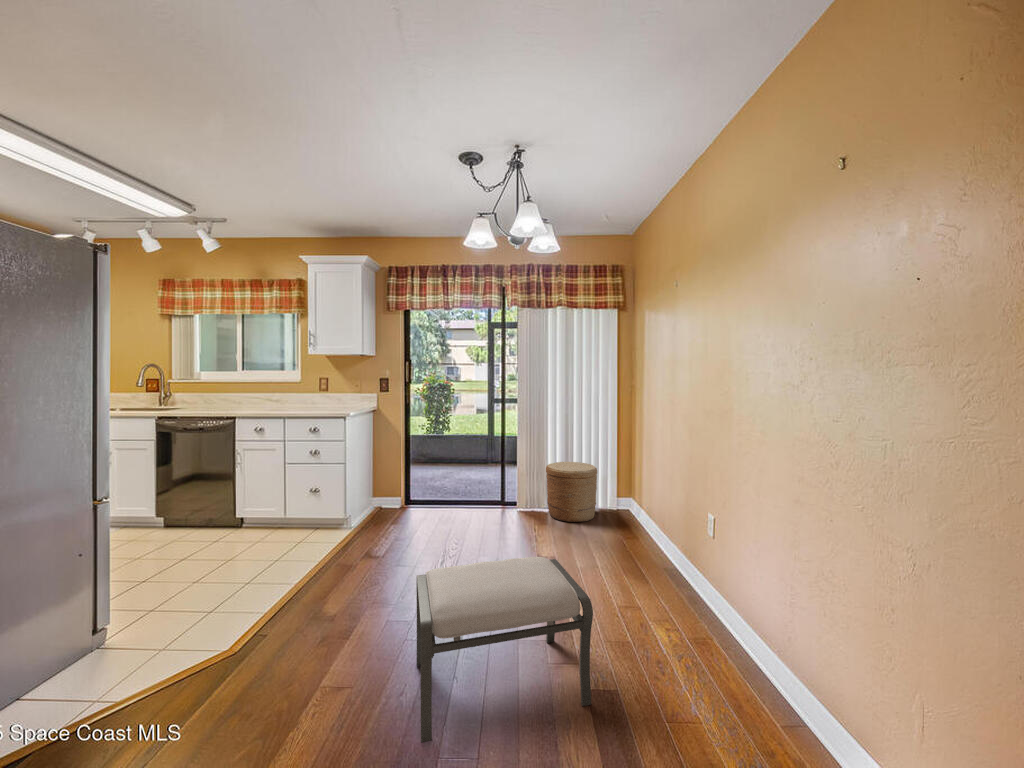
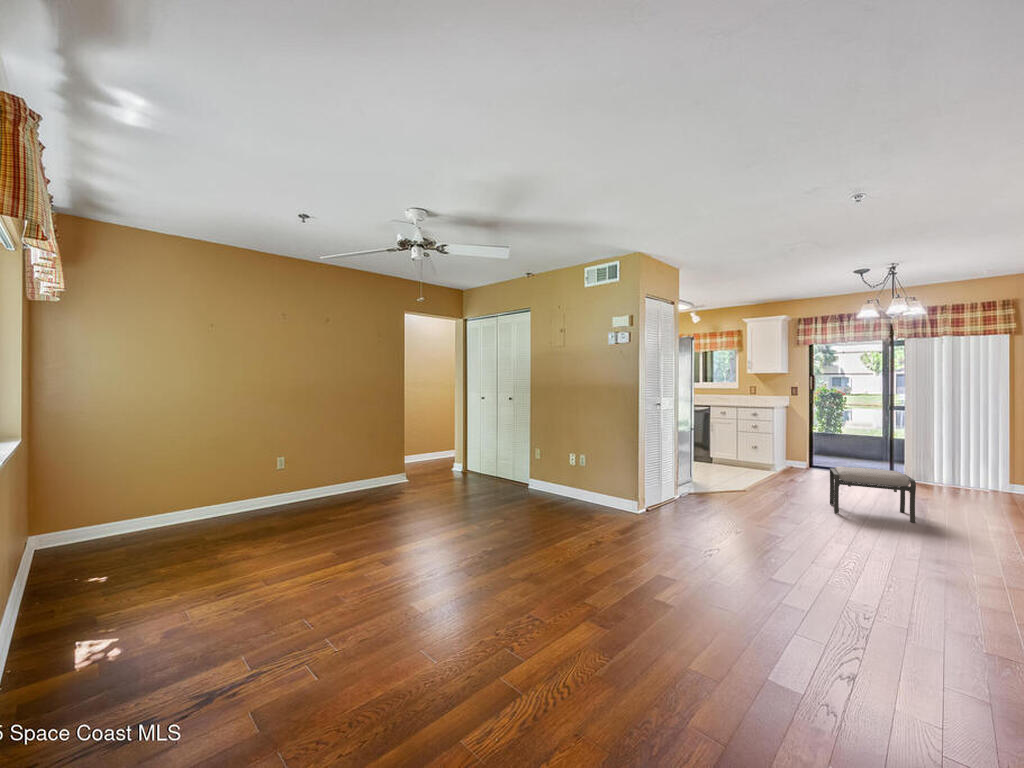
woven basket: present [546,462,597,522] -> none [928,451,980,493]

